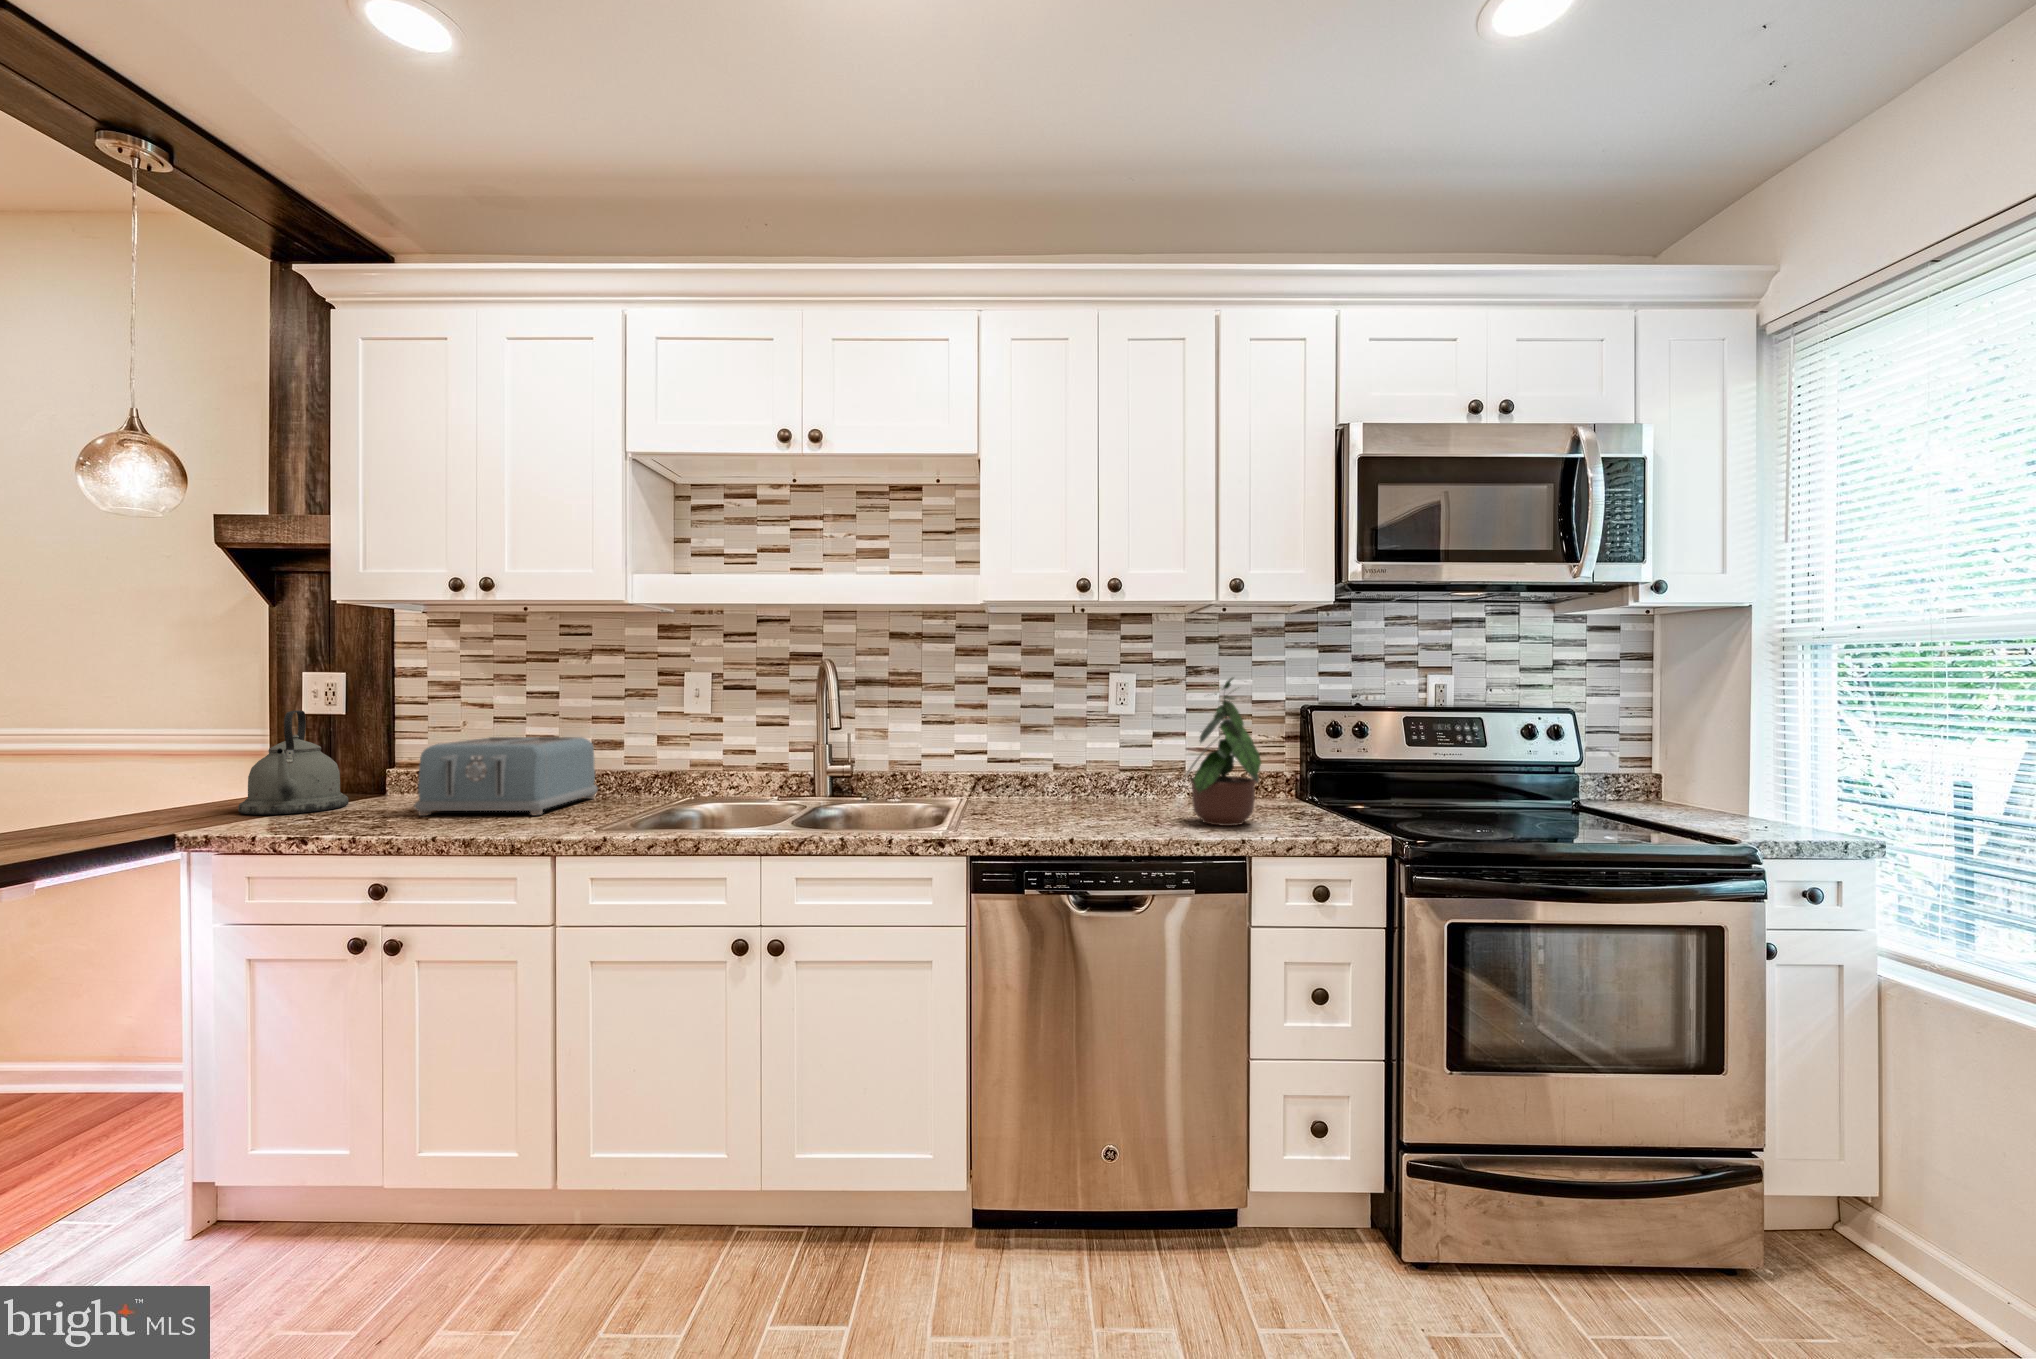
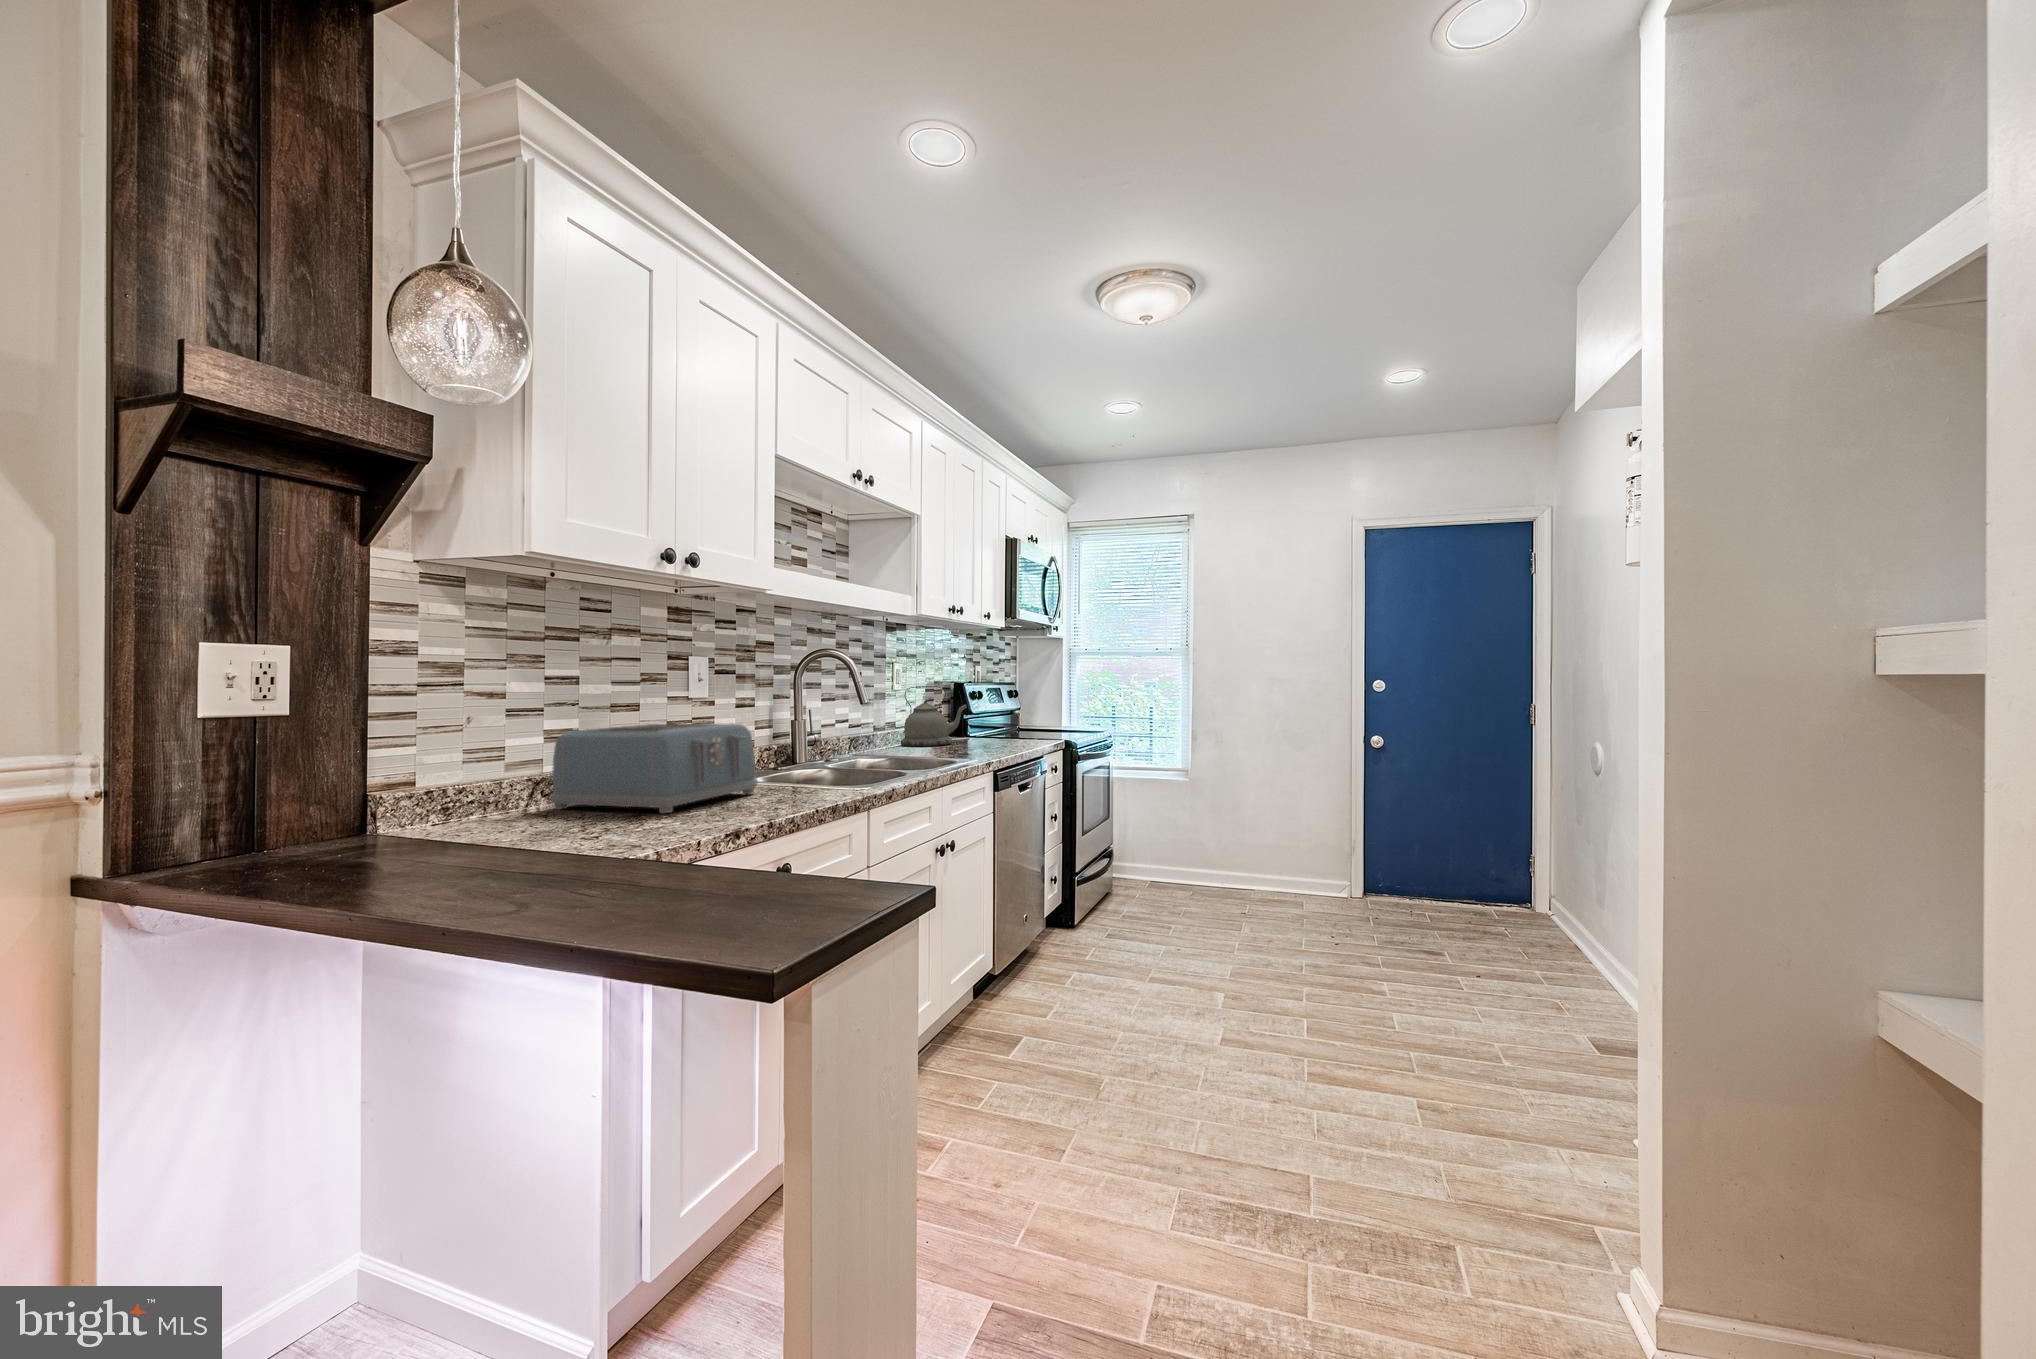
potted plant: present [1187,678,1261,826] -> none [982,663,1029,741]
kettle: present [238,710,349,815] -> present [901,686,967,746]

